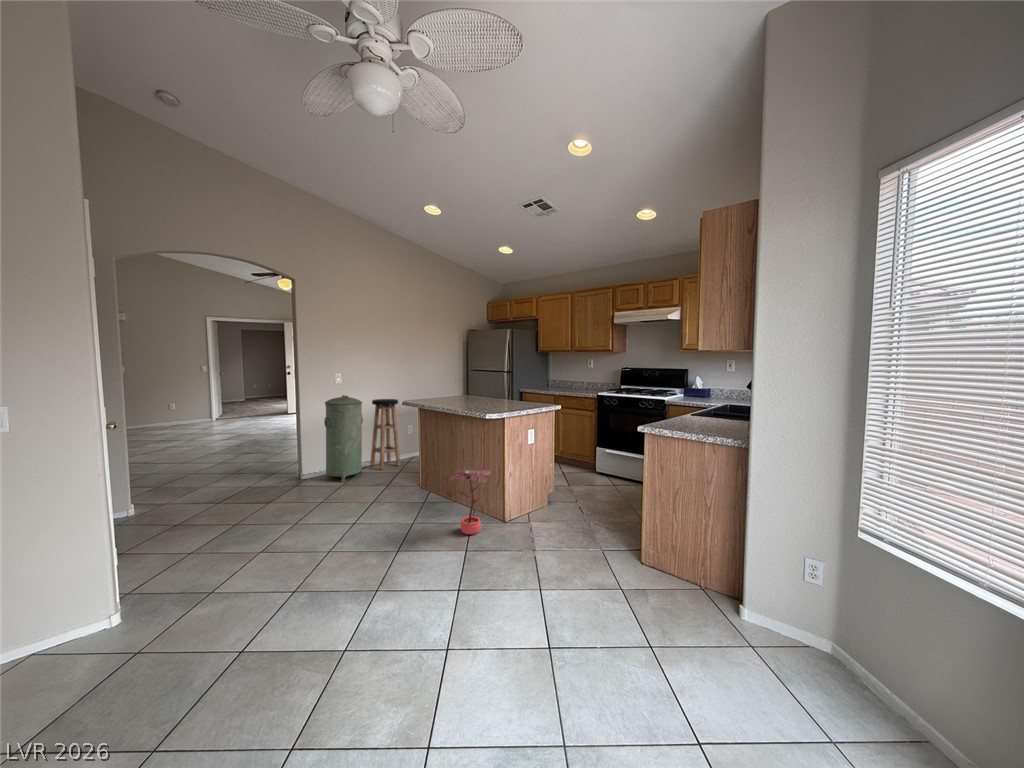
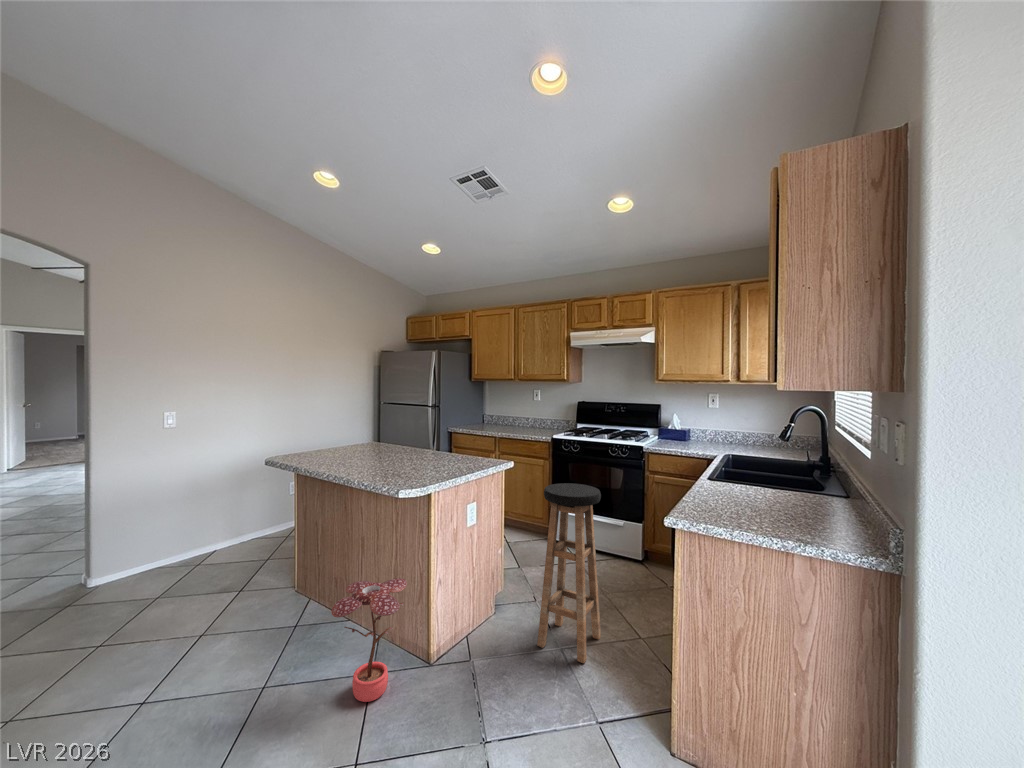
trash can: present [324,395,363,482] -> none [132,448,205,590]
bar stool: present [370,399,400,470] -> present [537,483,601,663]

